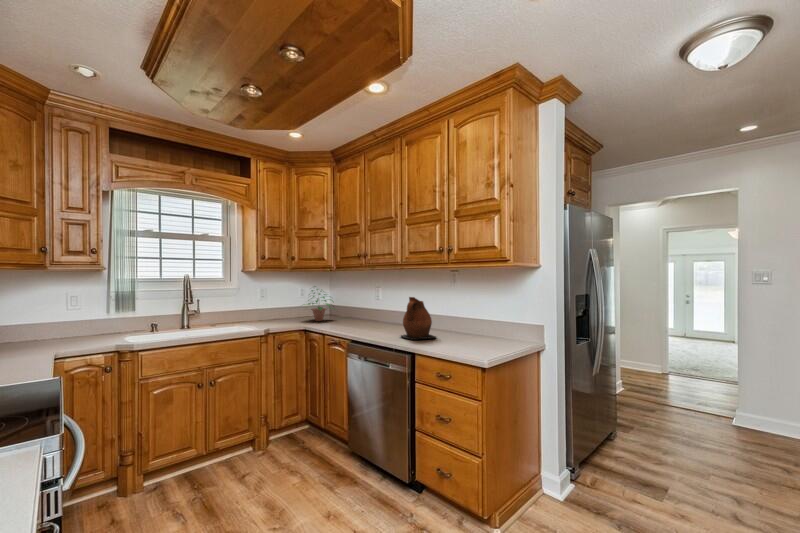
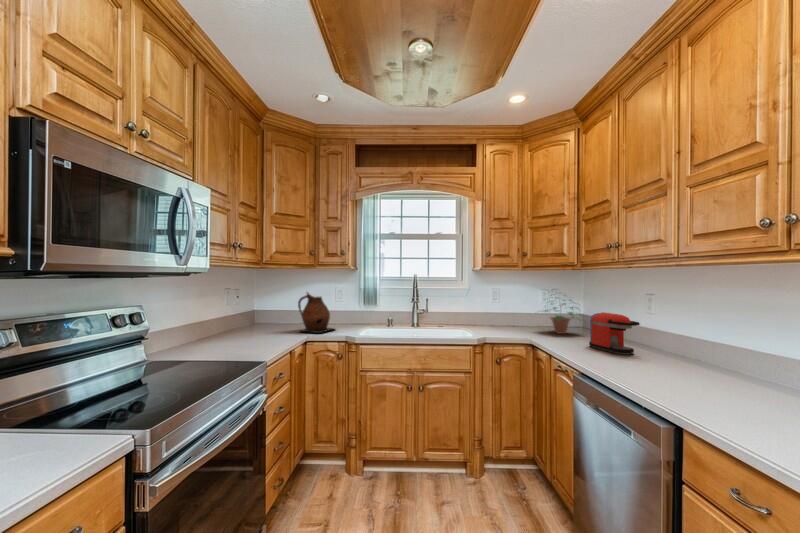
ceramic pitcher: present [401,297,437,339] -> present [298,292,334,333]
coffee maker: none [346,301,378,328] -> present [589,312,640,354]

